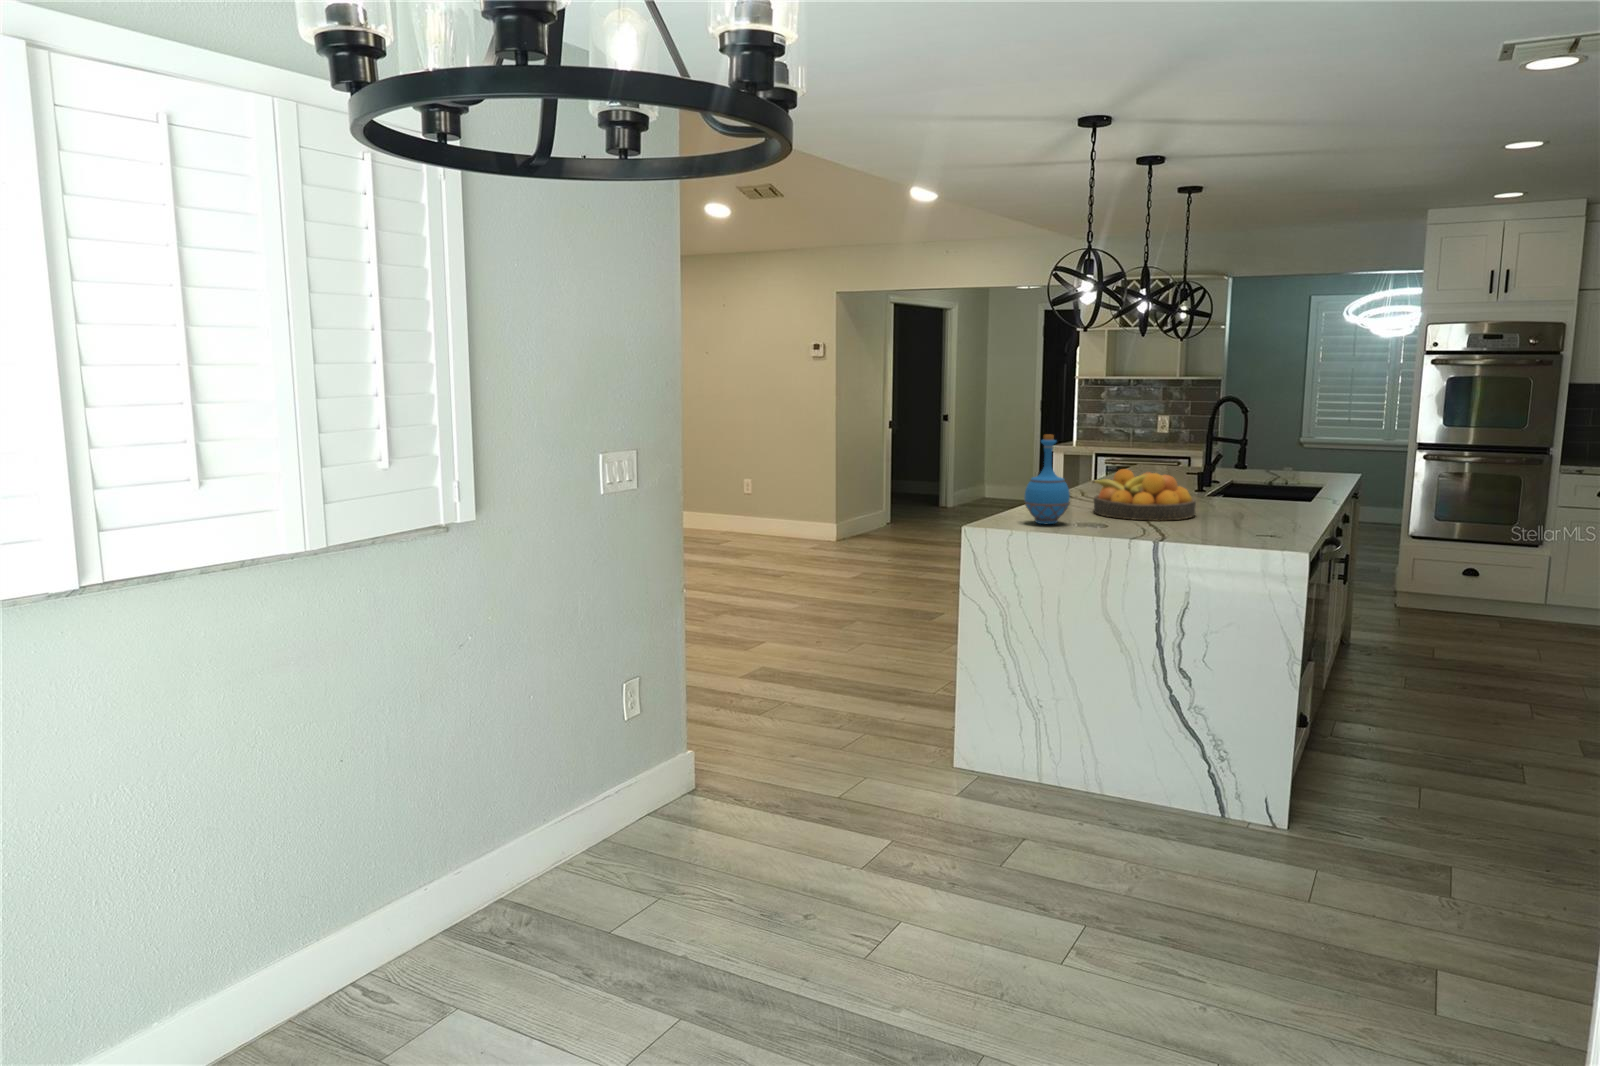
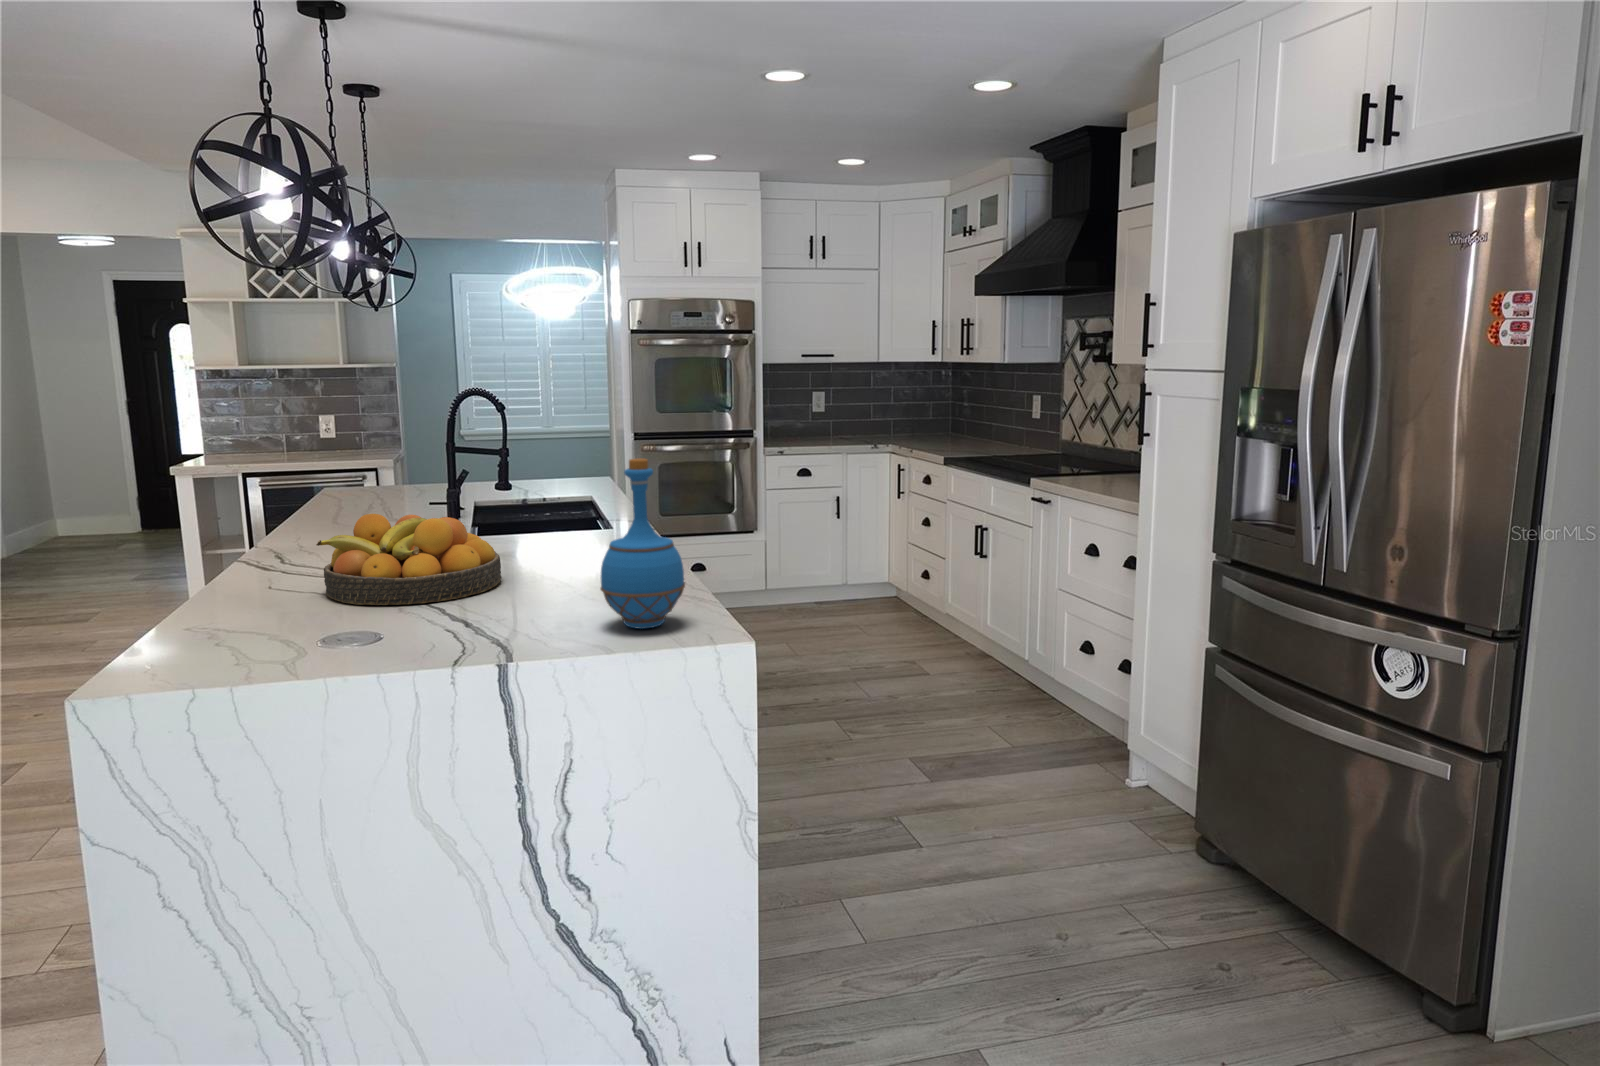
bottle: present [1024,435,1070,524] -> present [600,459,685,629]

